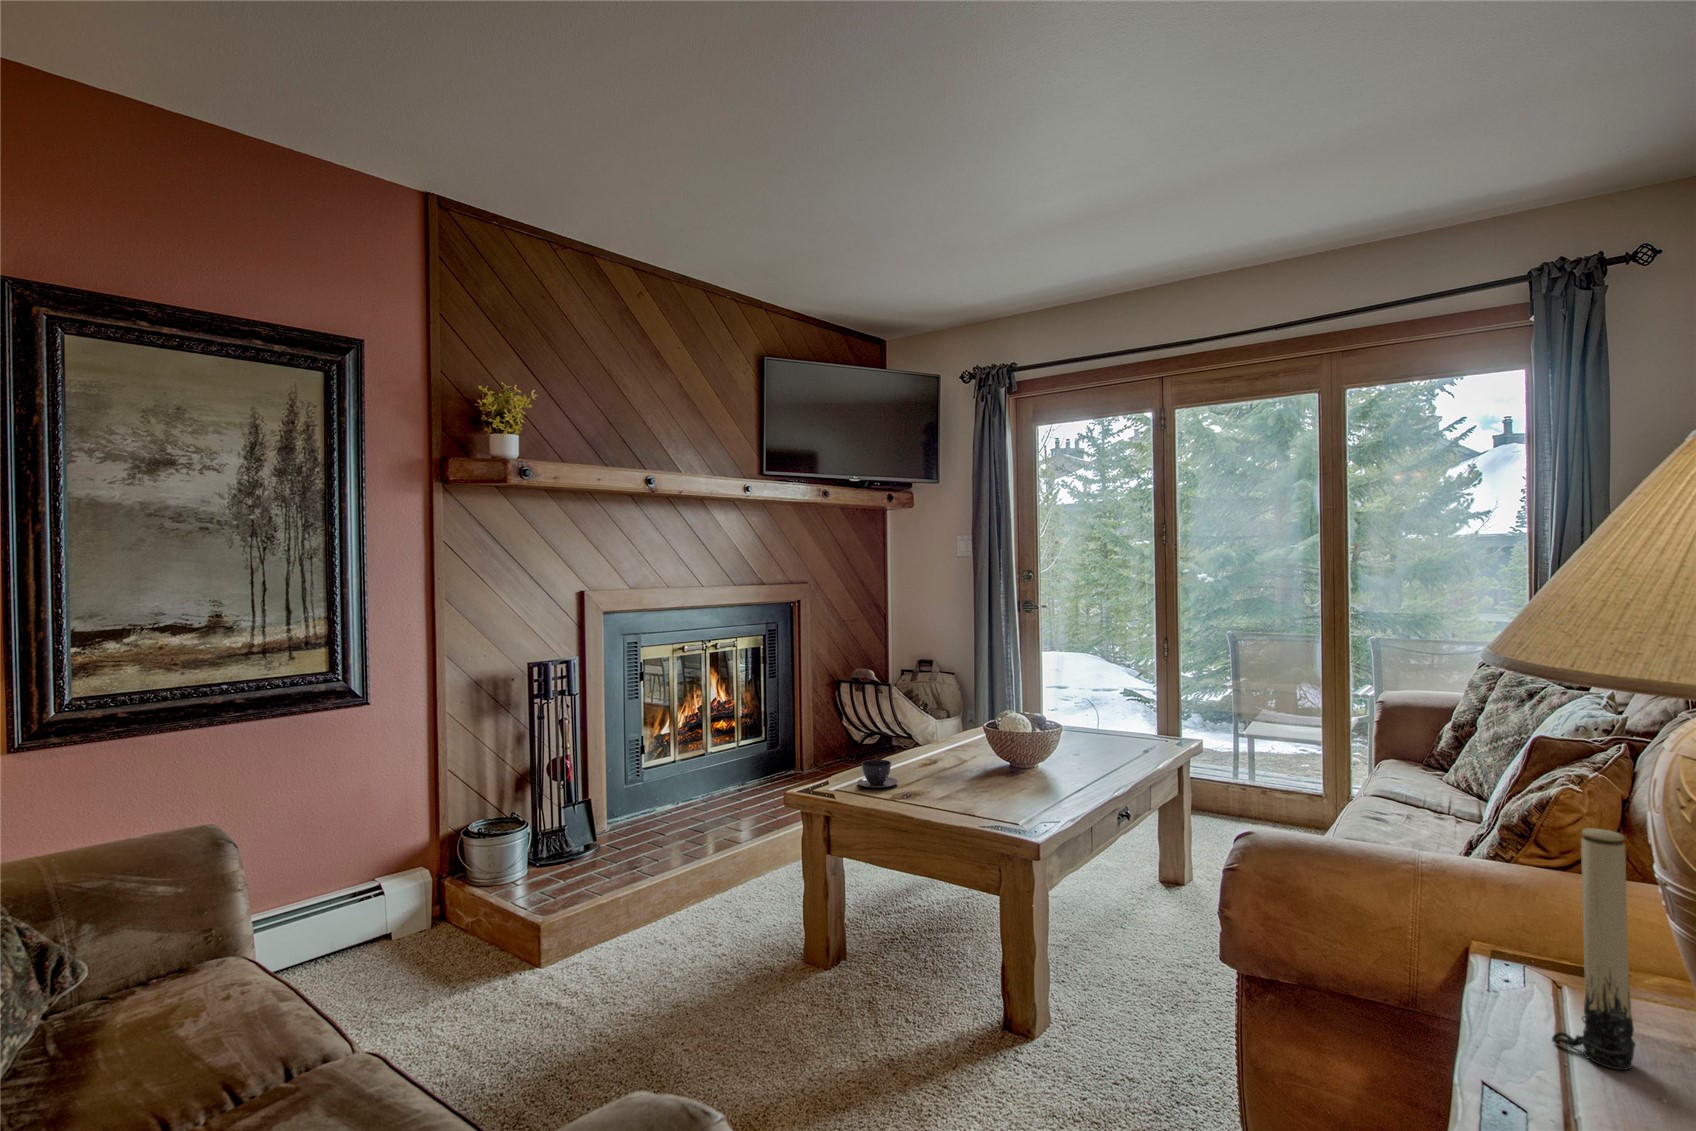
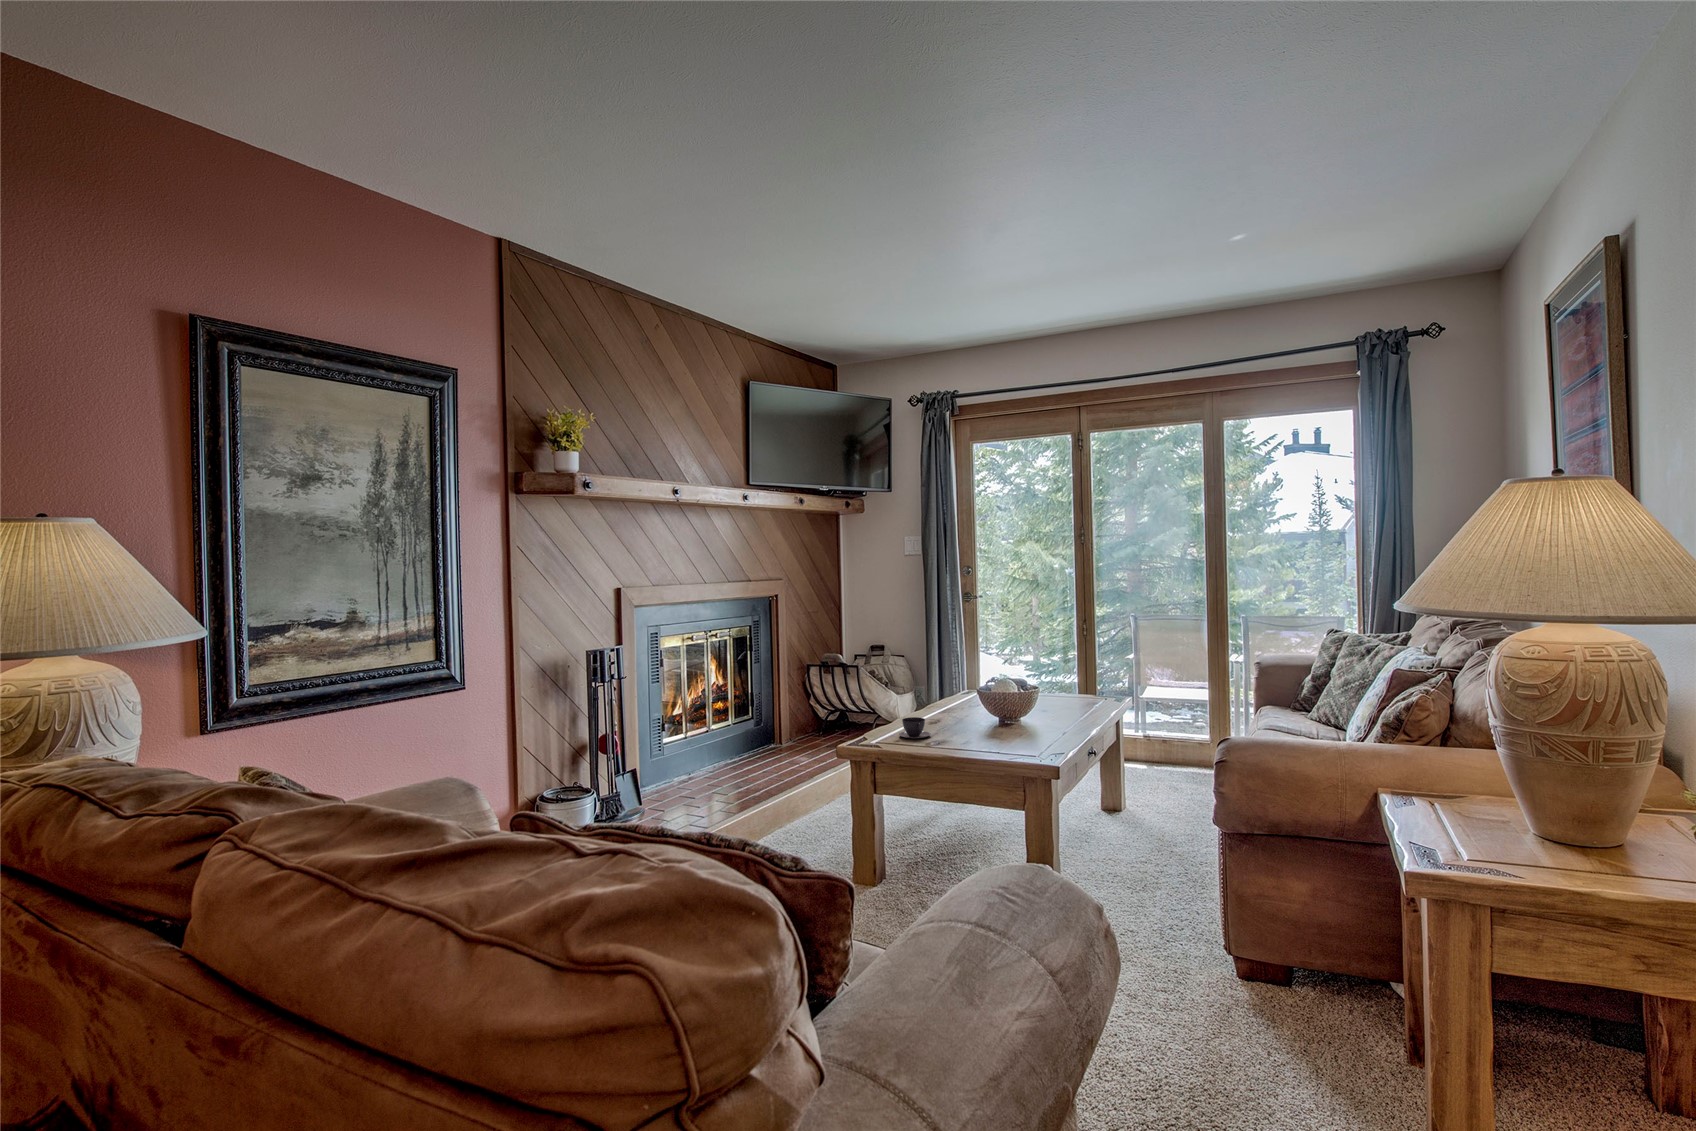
candle: present [1552,828,1635,1070] -> none [1433,709,1477,837]

